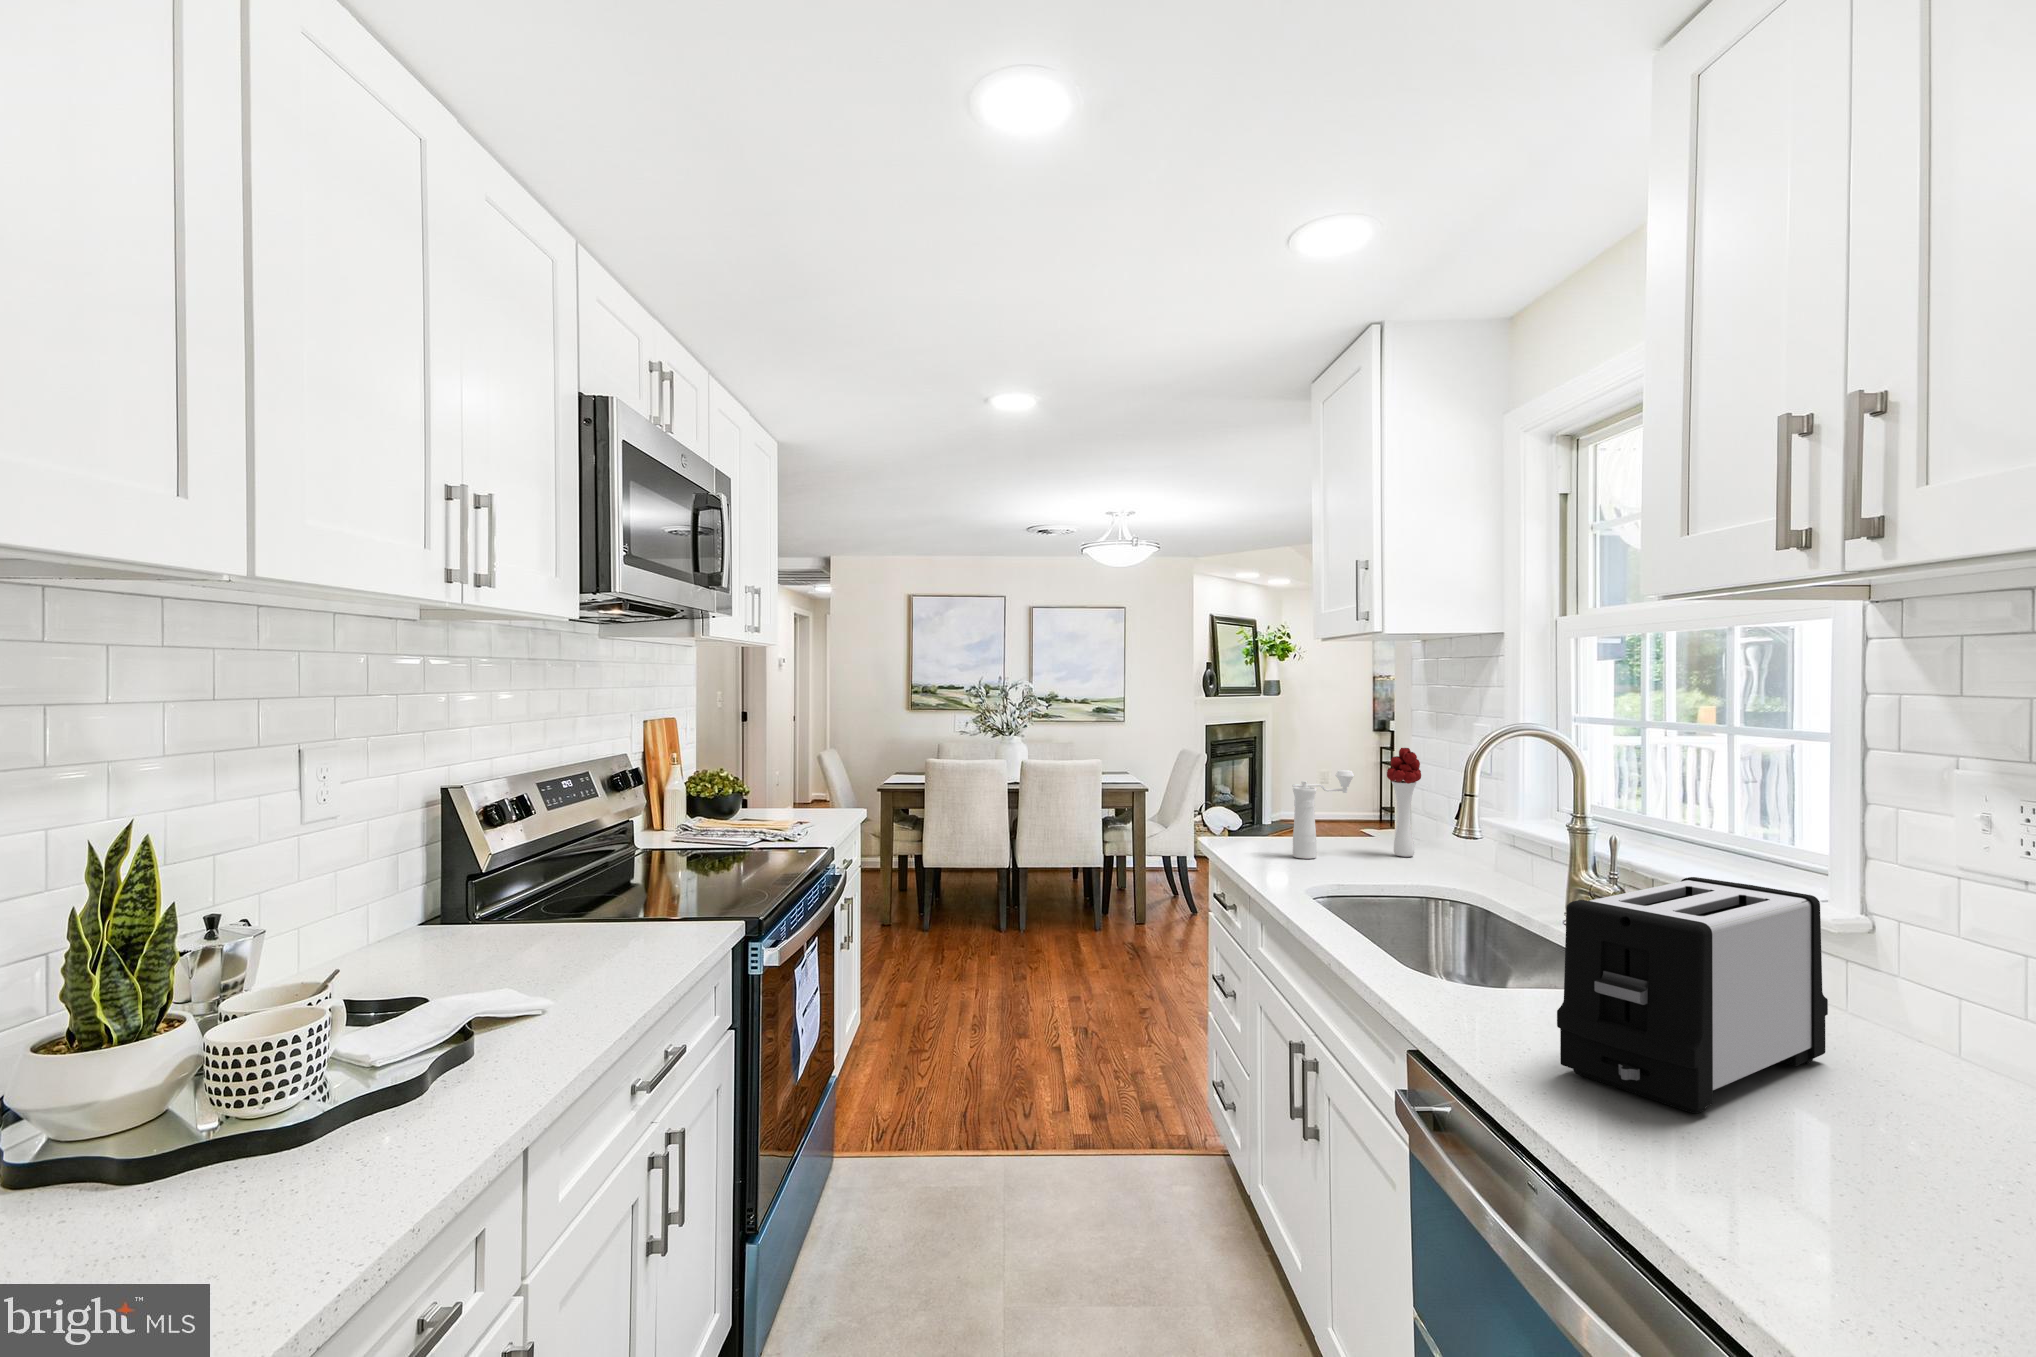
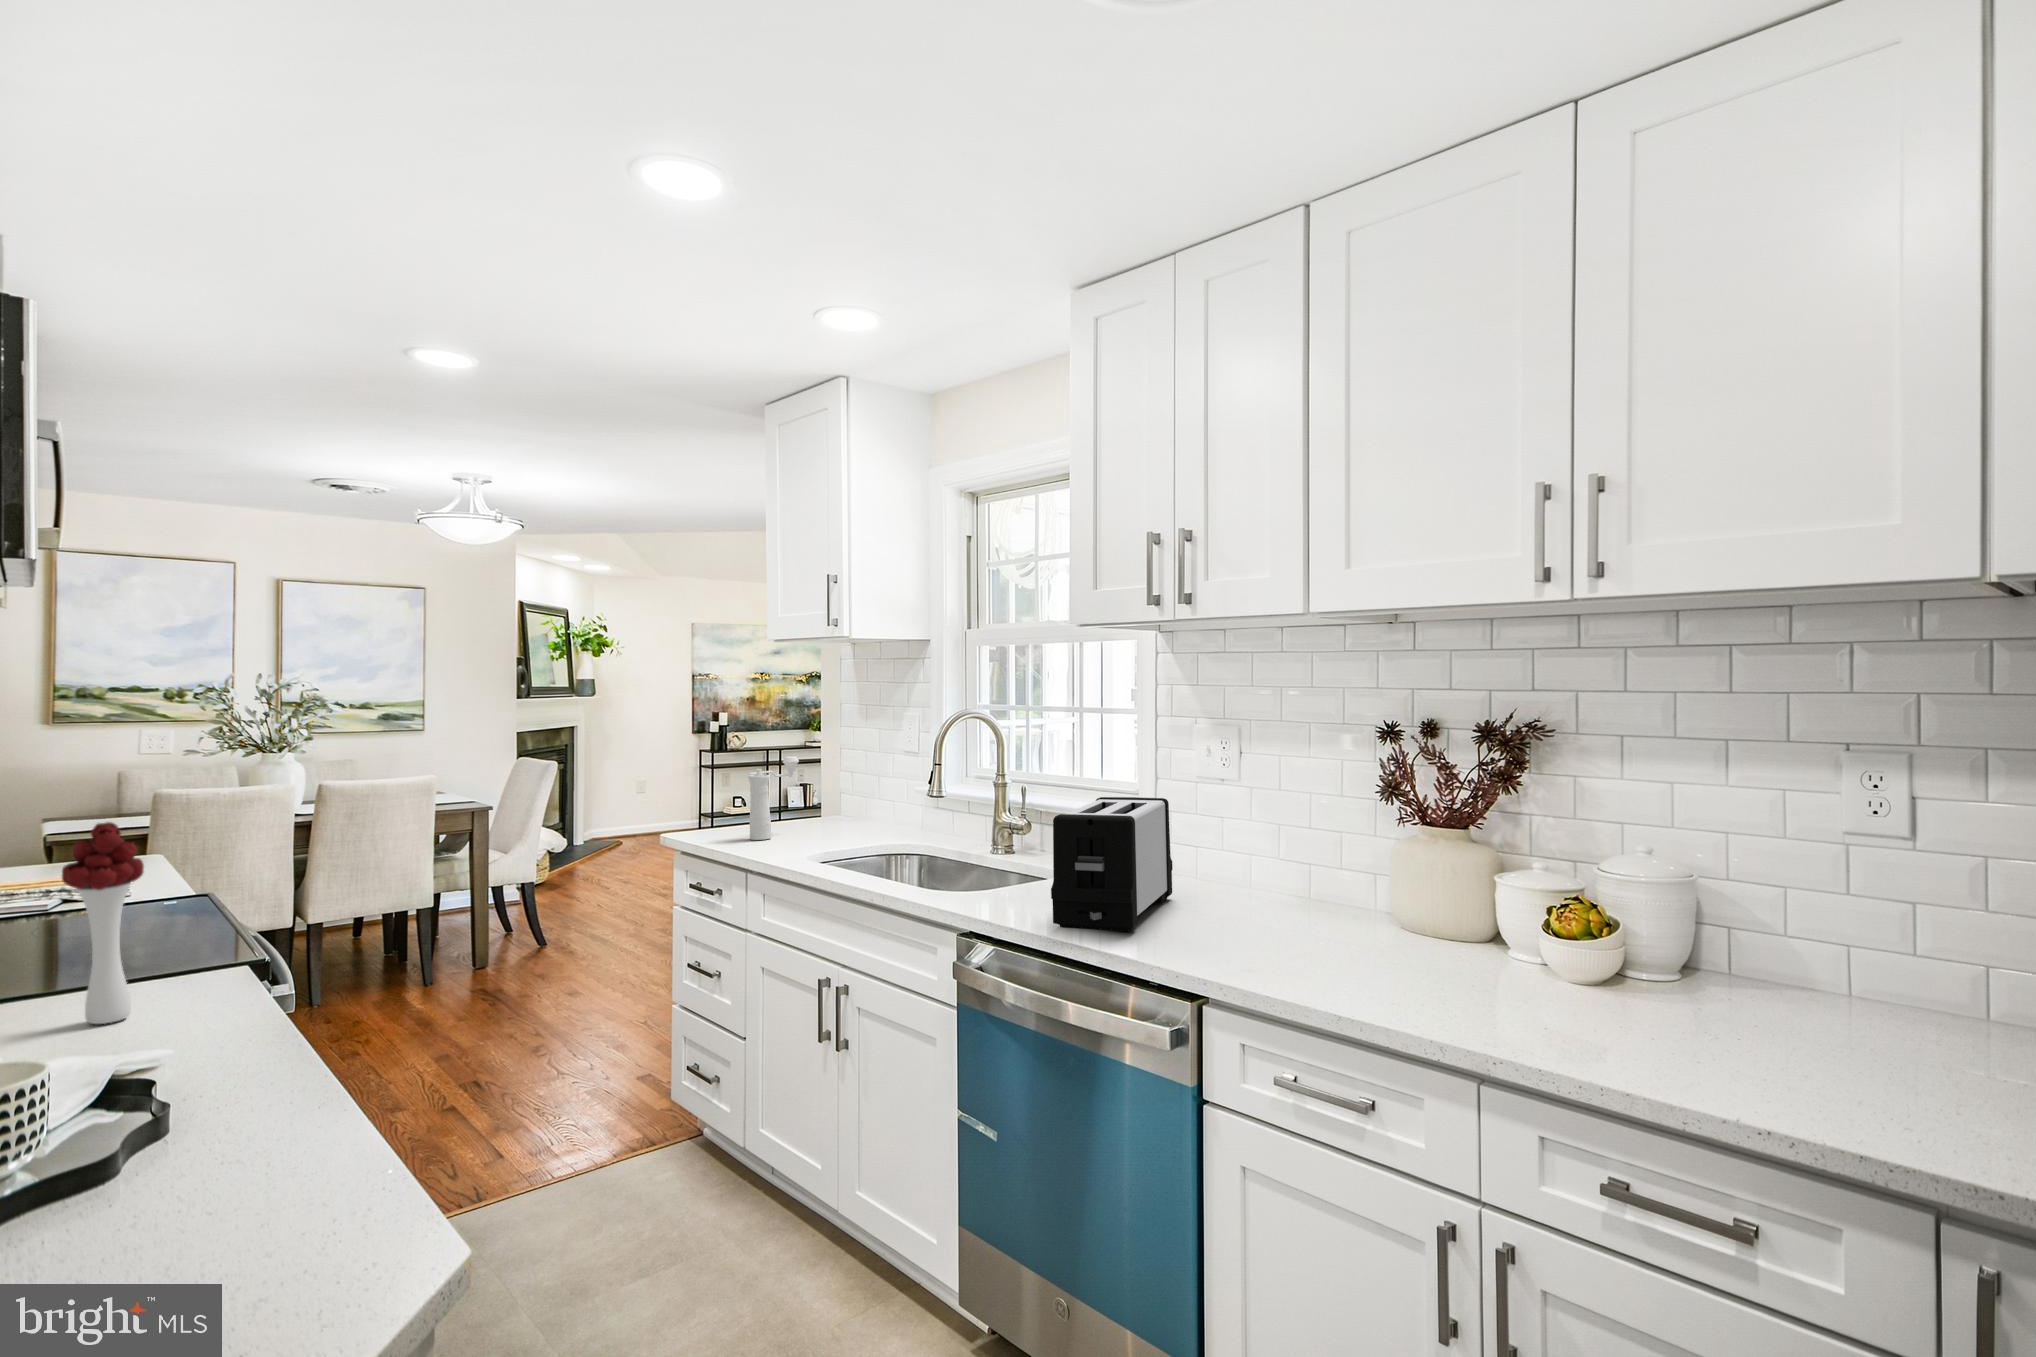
flower bouquet: present [1387,748,1421,857] -> present [62,822,144,1024]

